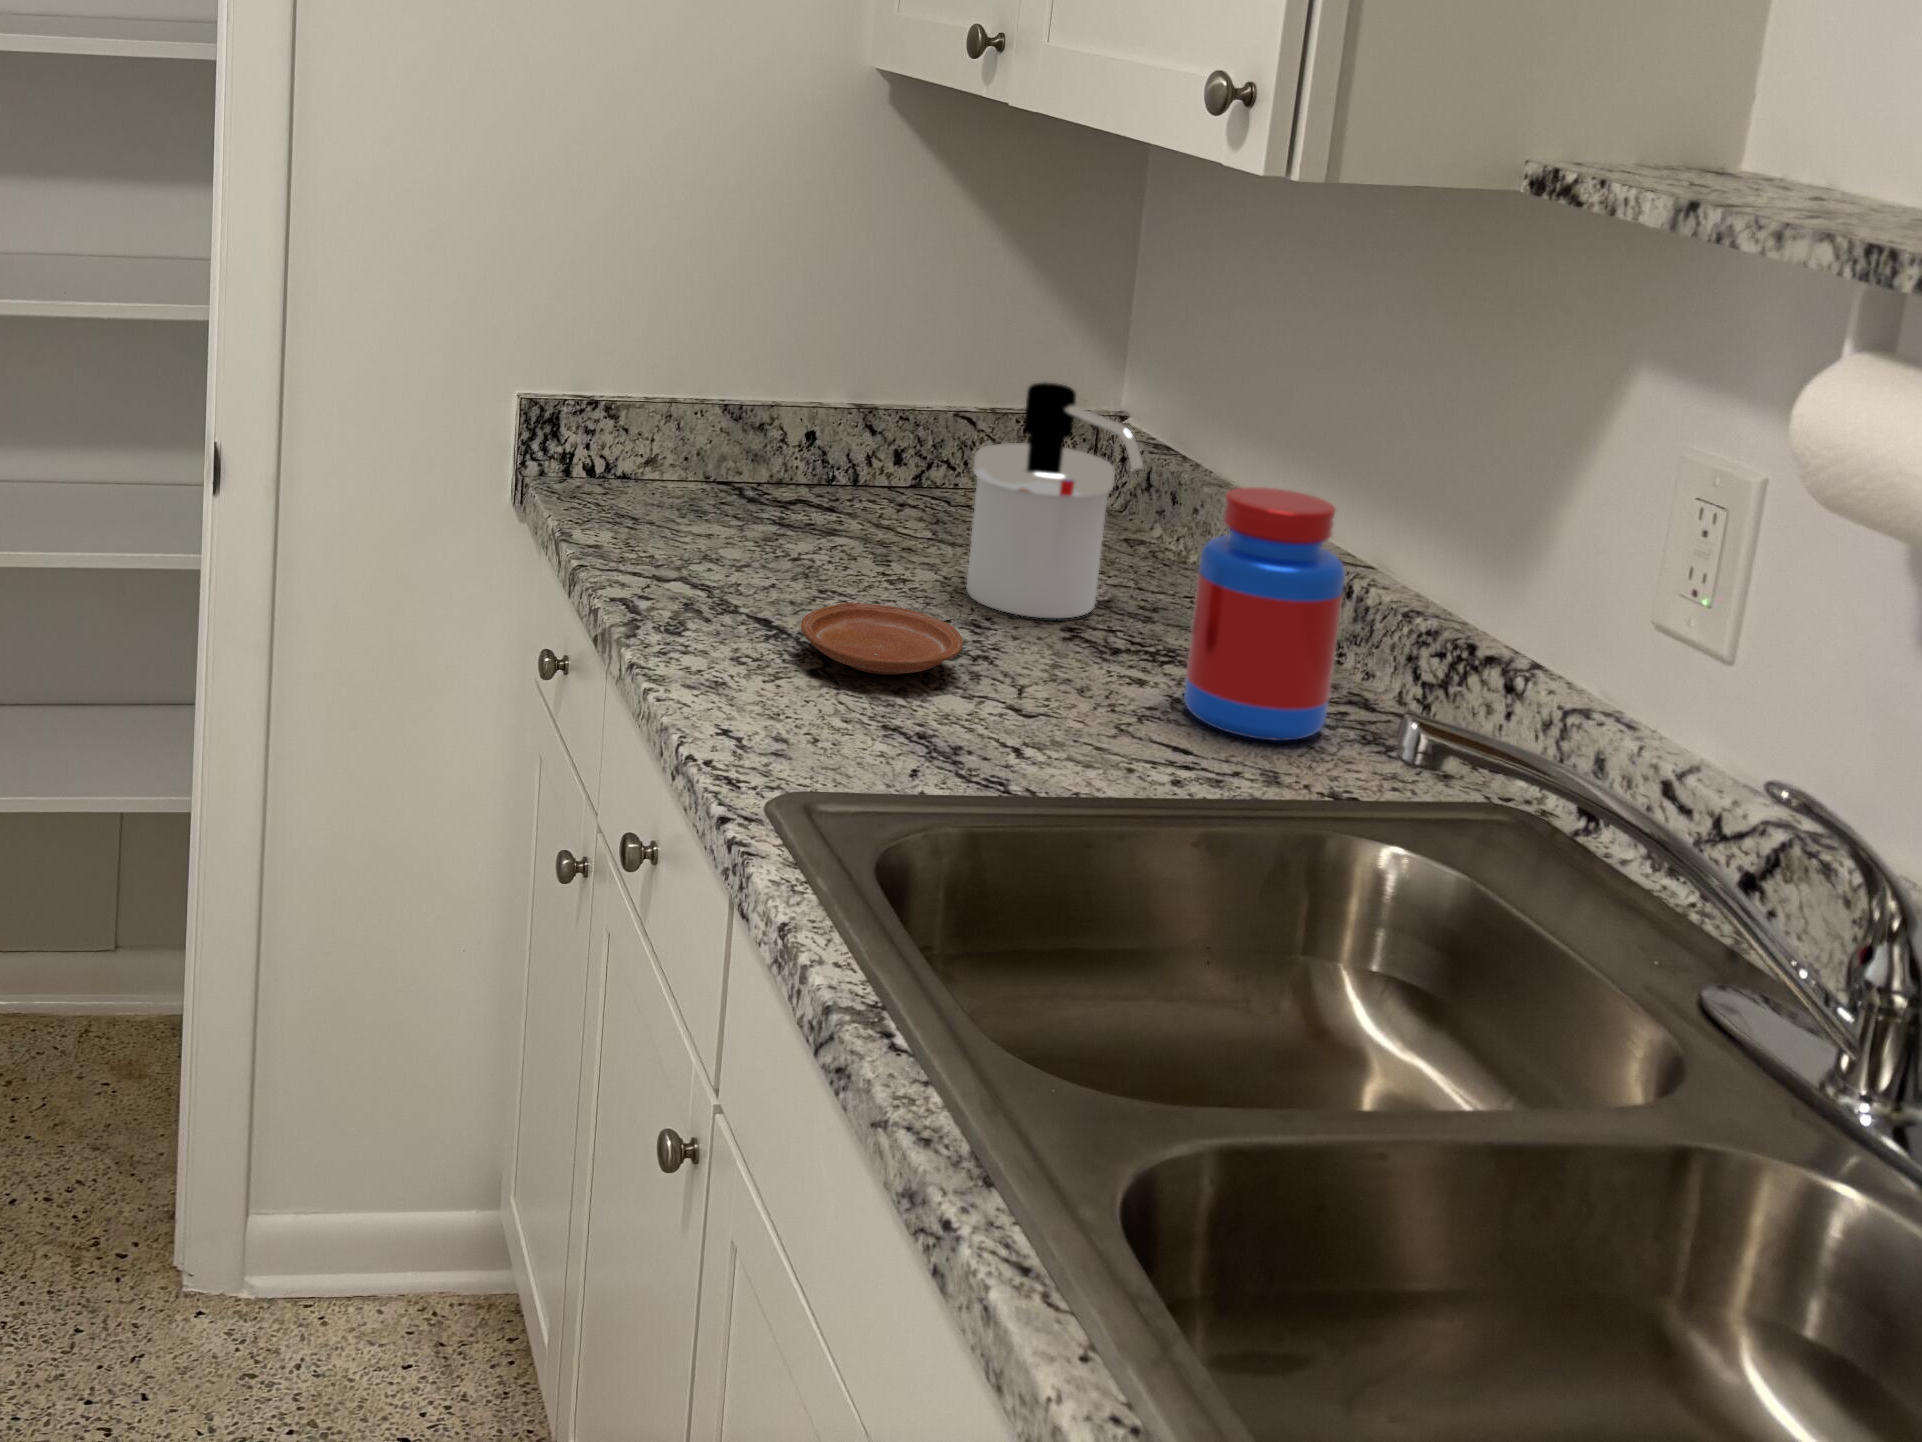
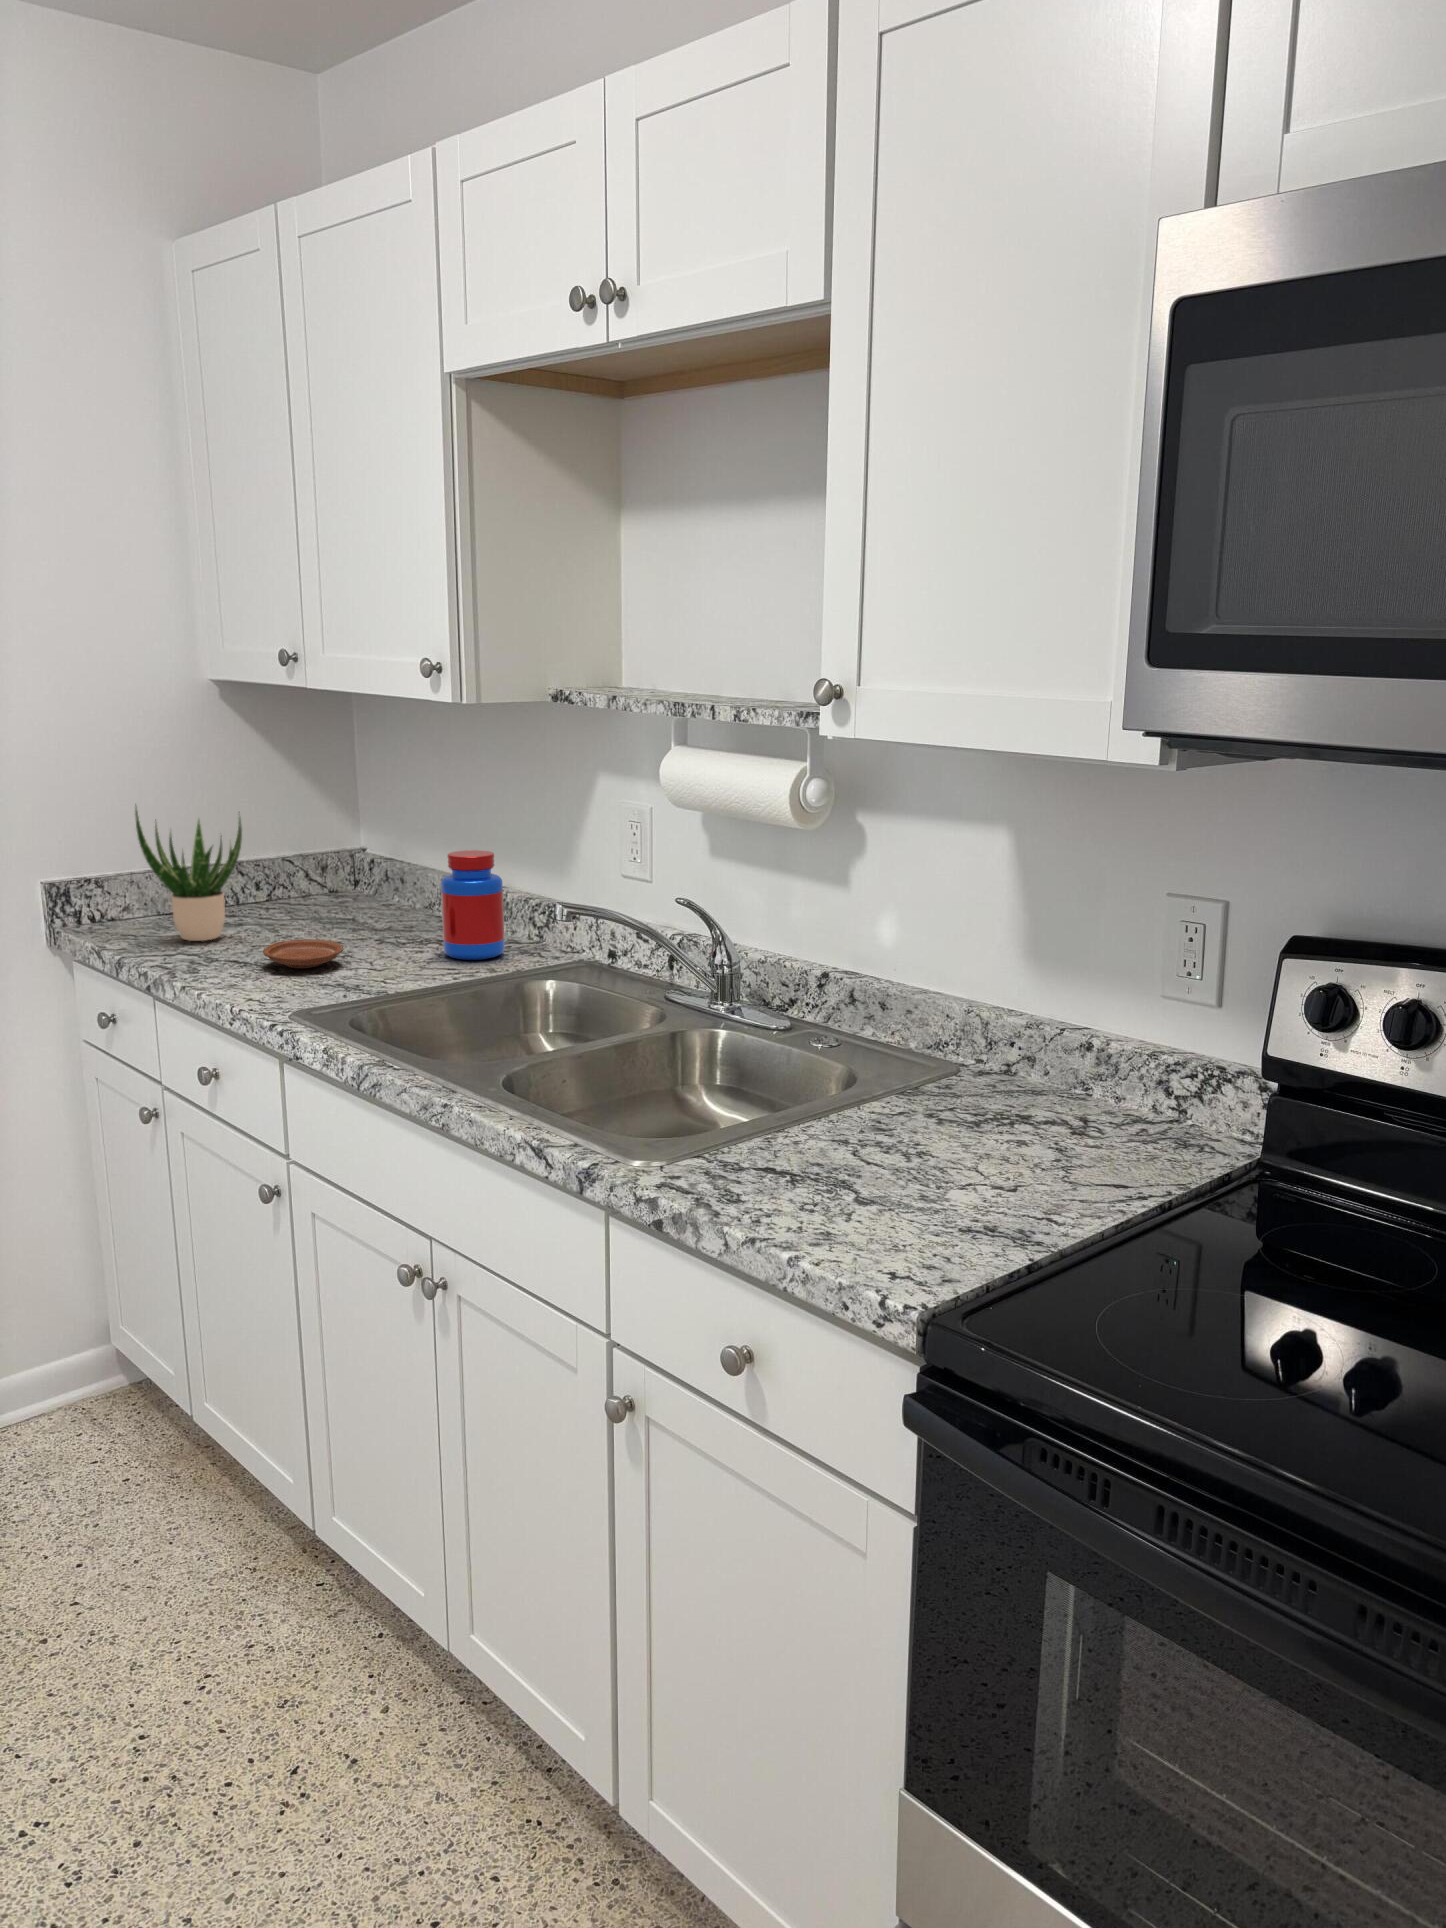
potted plant: none [653,287,846,559] -> present [135,805,242,941]
soap dispenser: present [967,382,1143,619] -> none [317,825,404,938]

